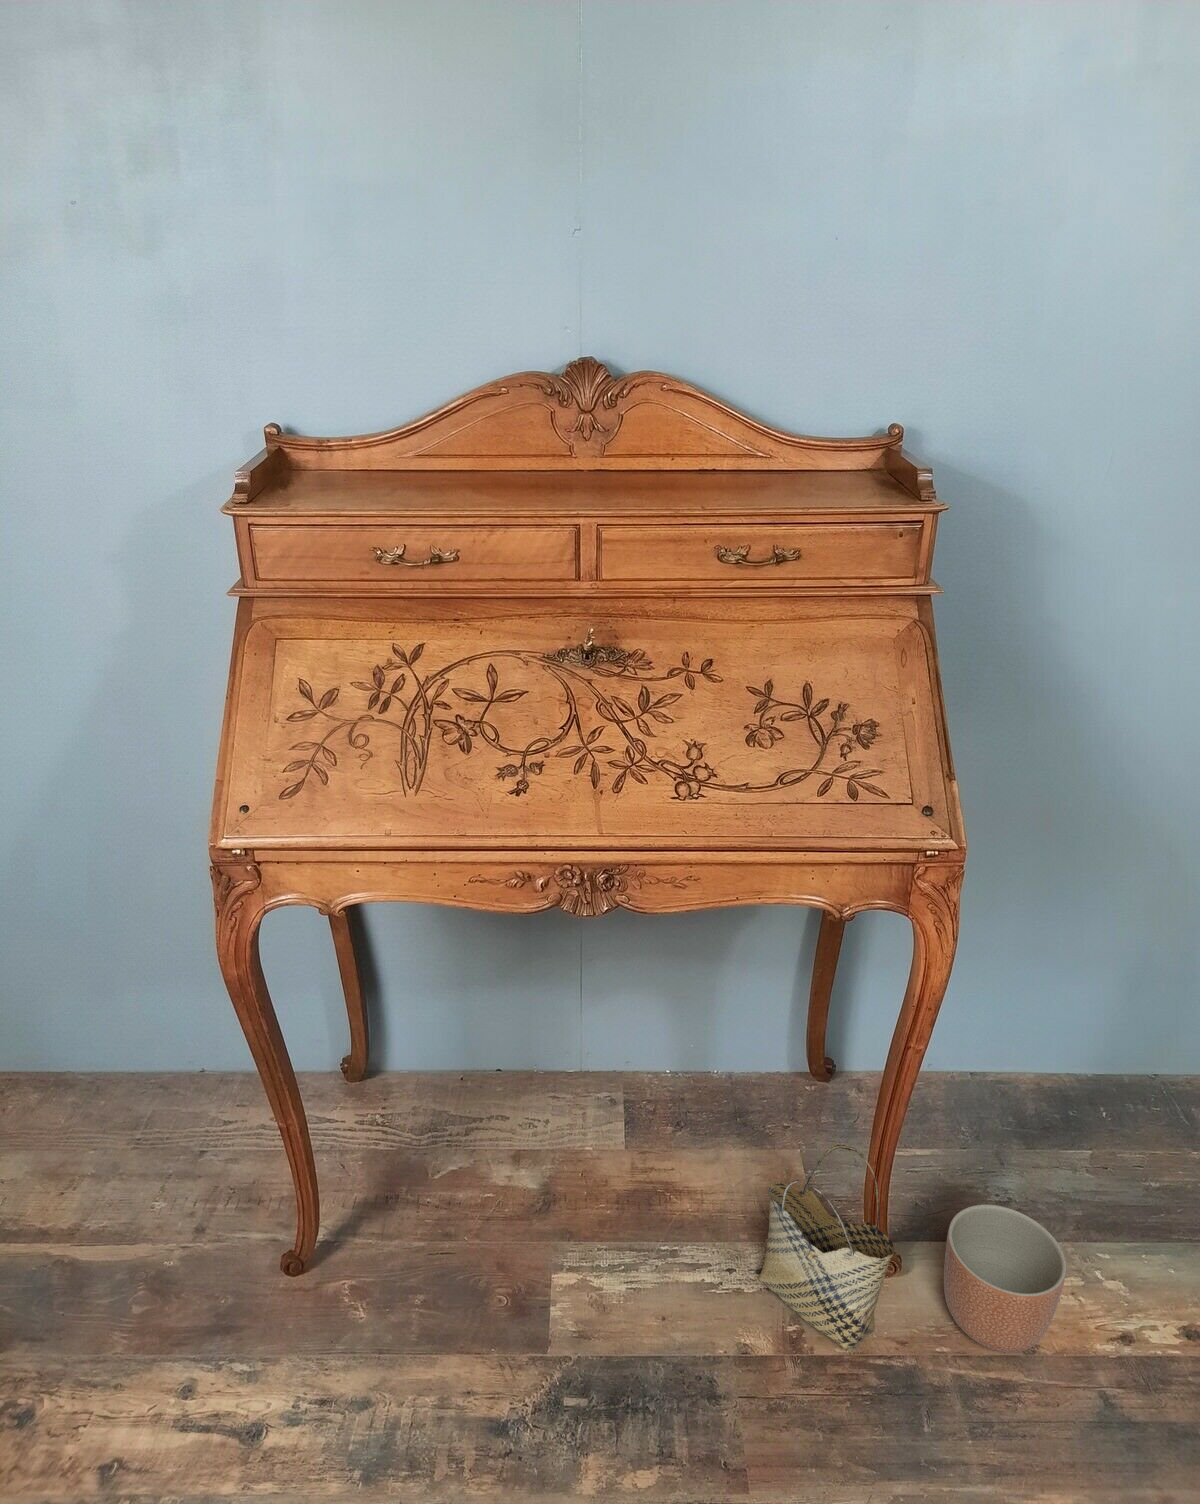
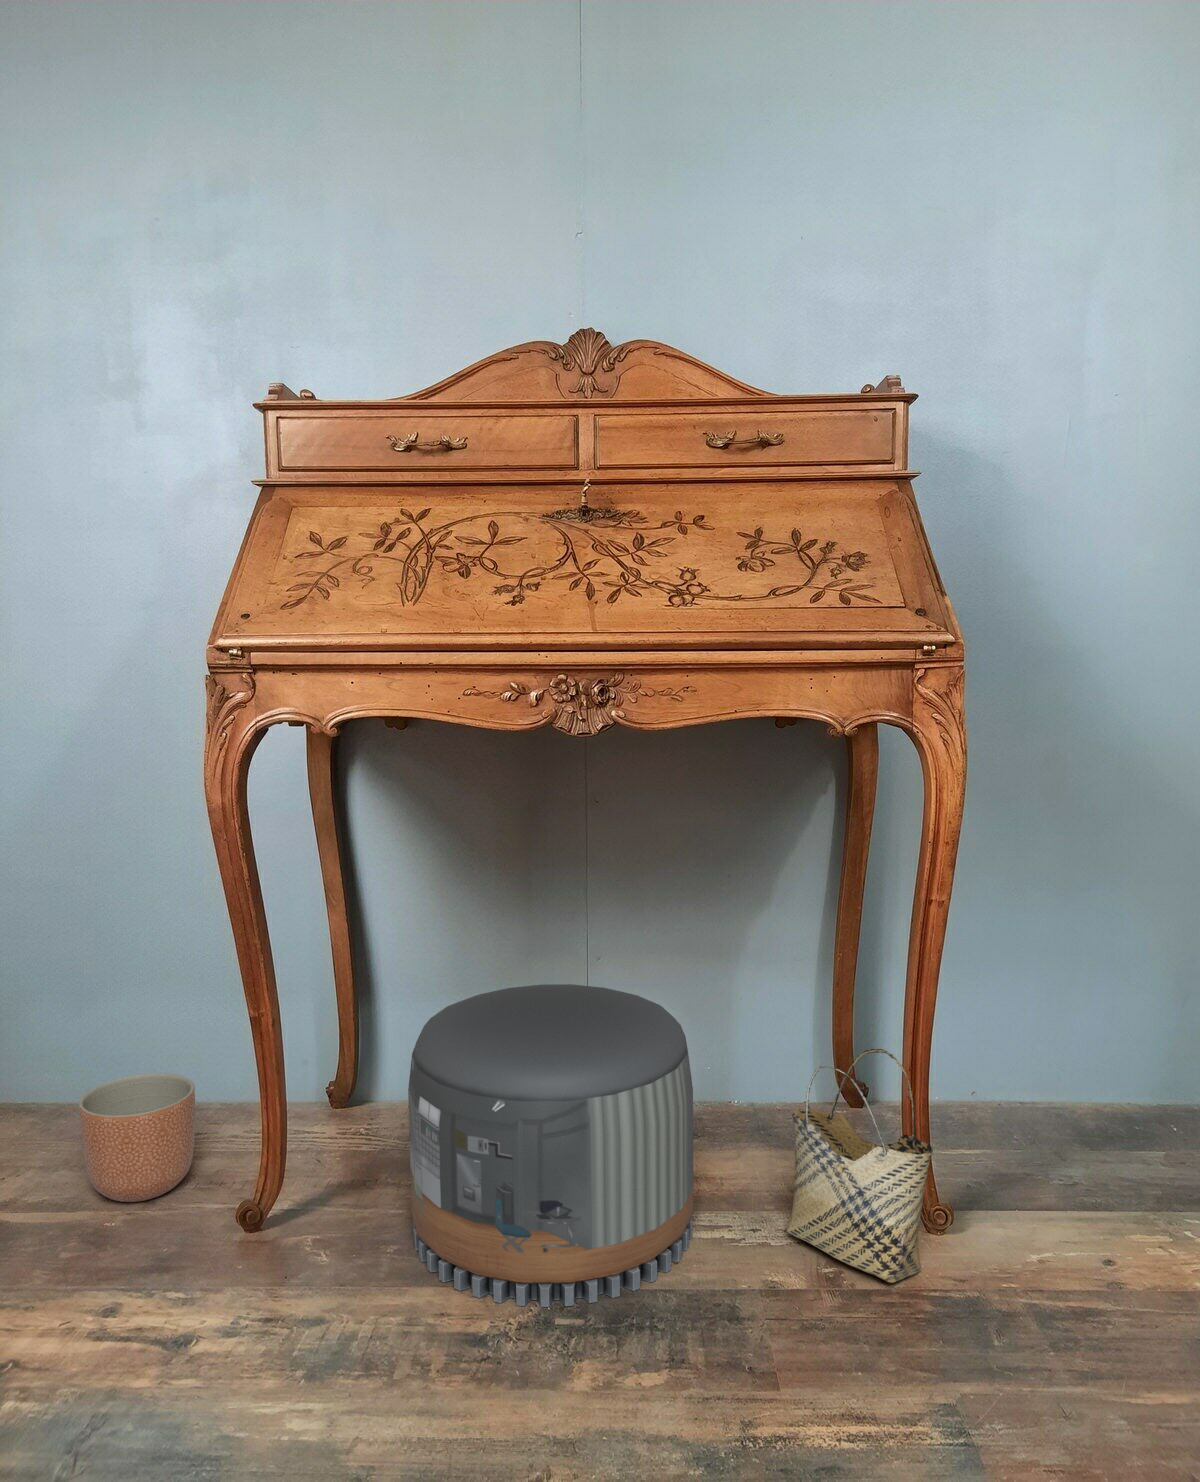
pouf: none [426,1047,682,1378] -> present [408,984,693,1307]
planter: present [944,1205,1067,1352] -> present [79,1073,195,1202]

